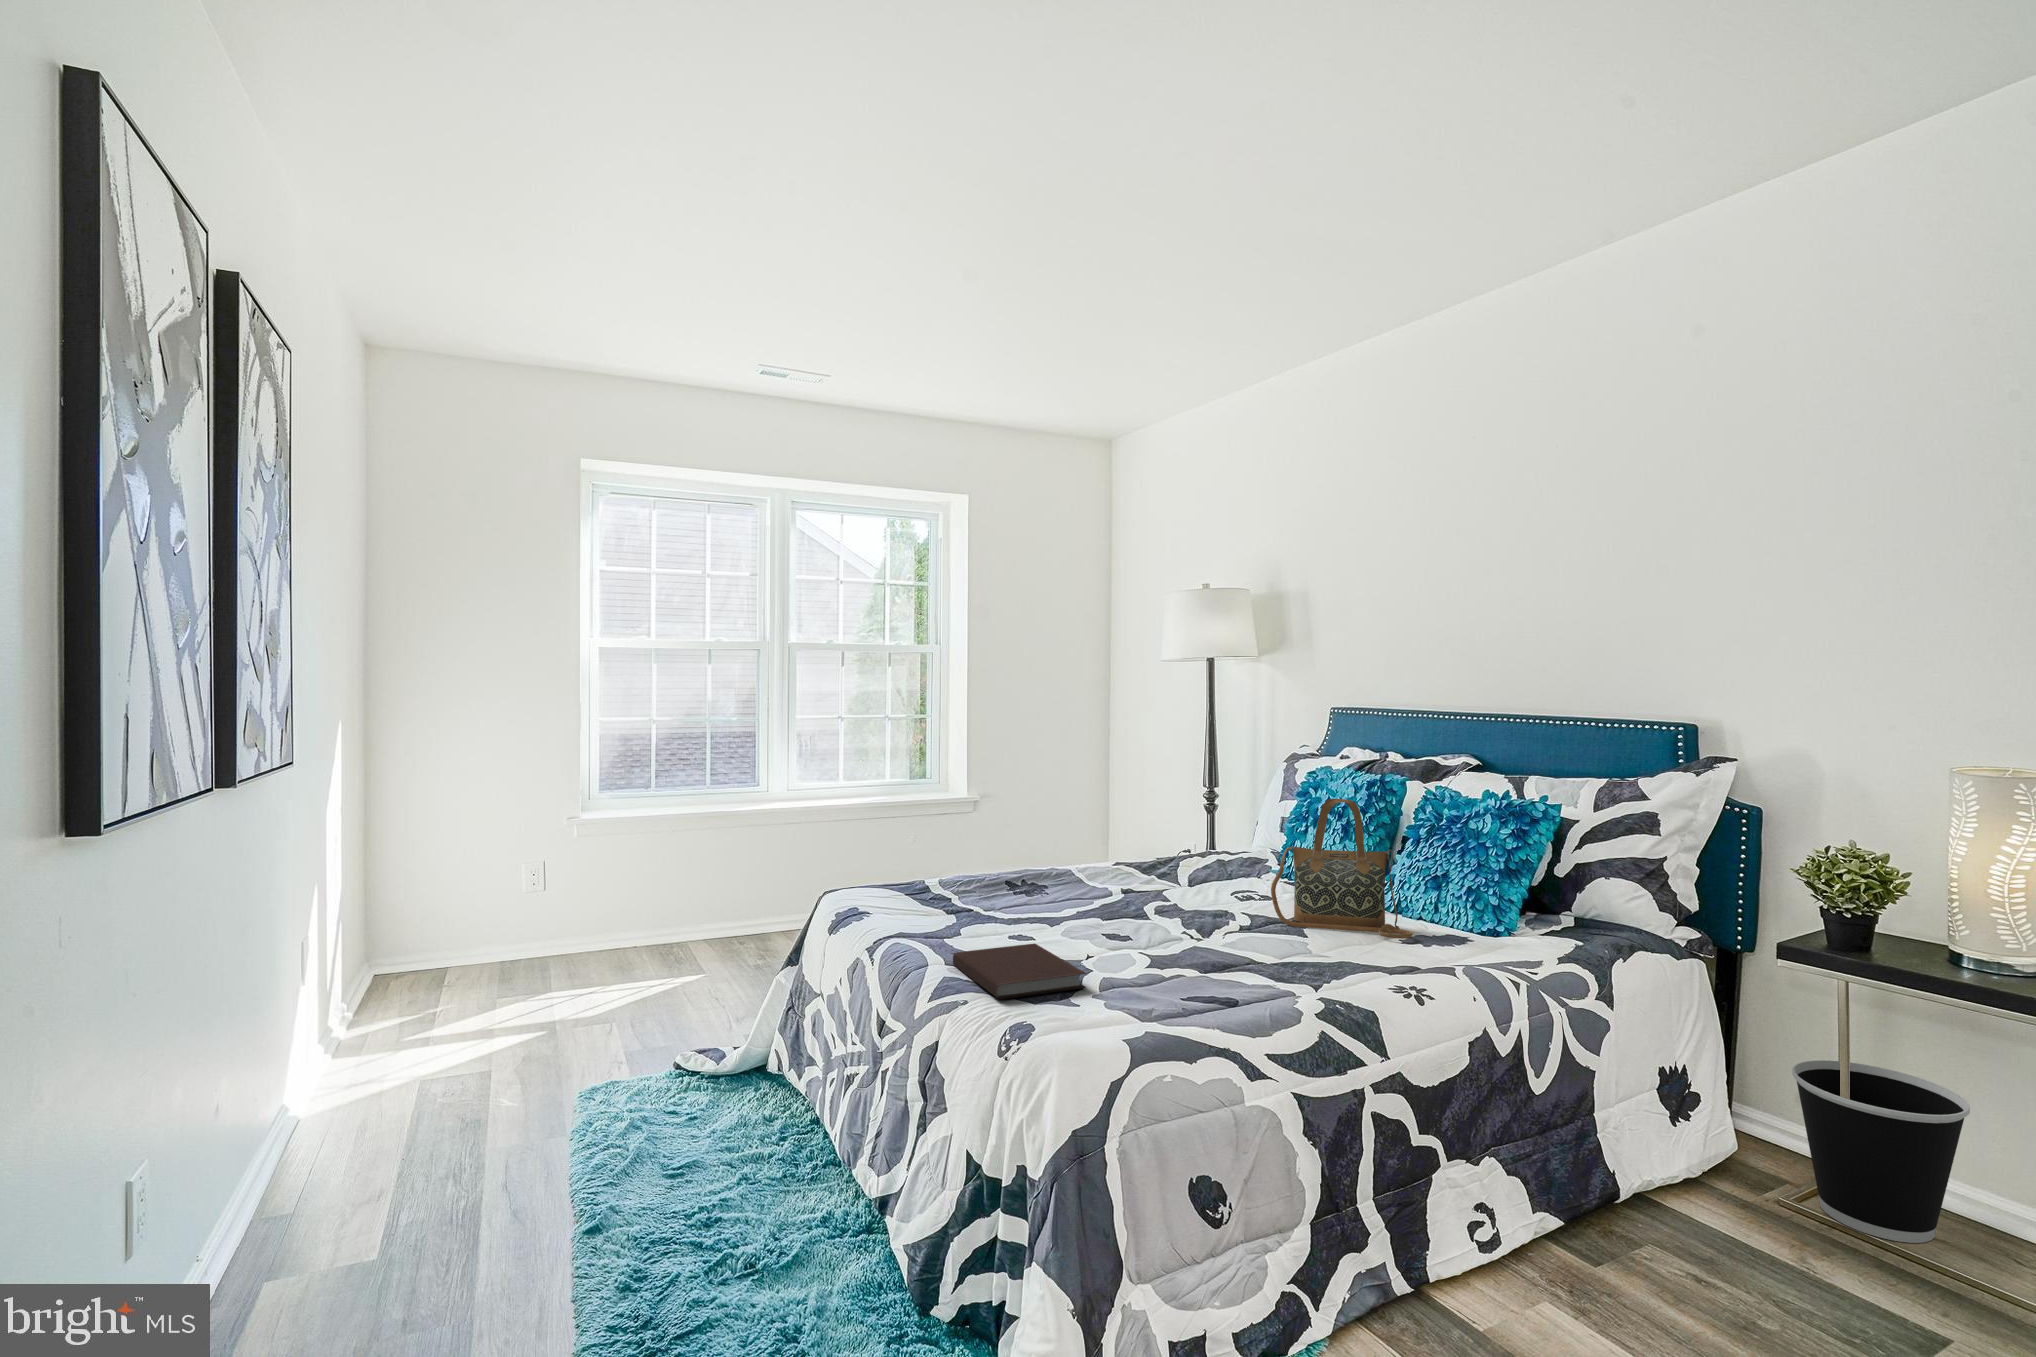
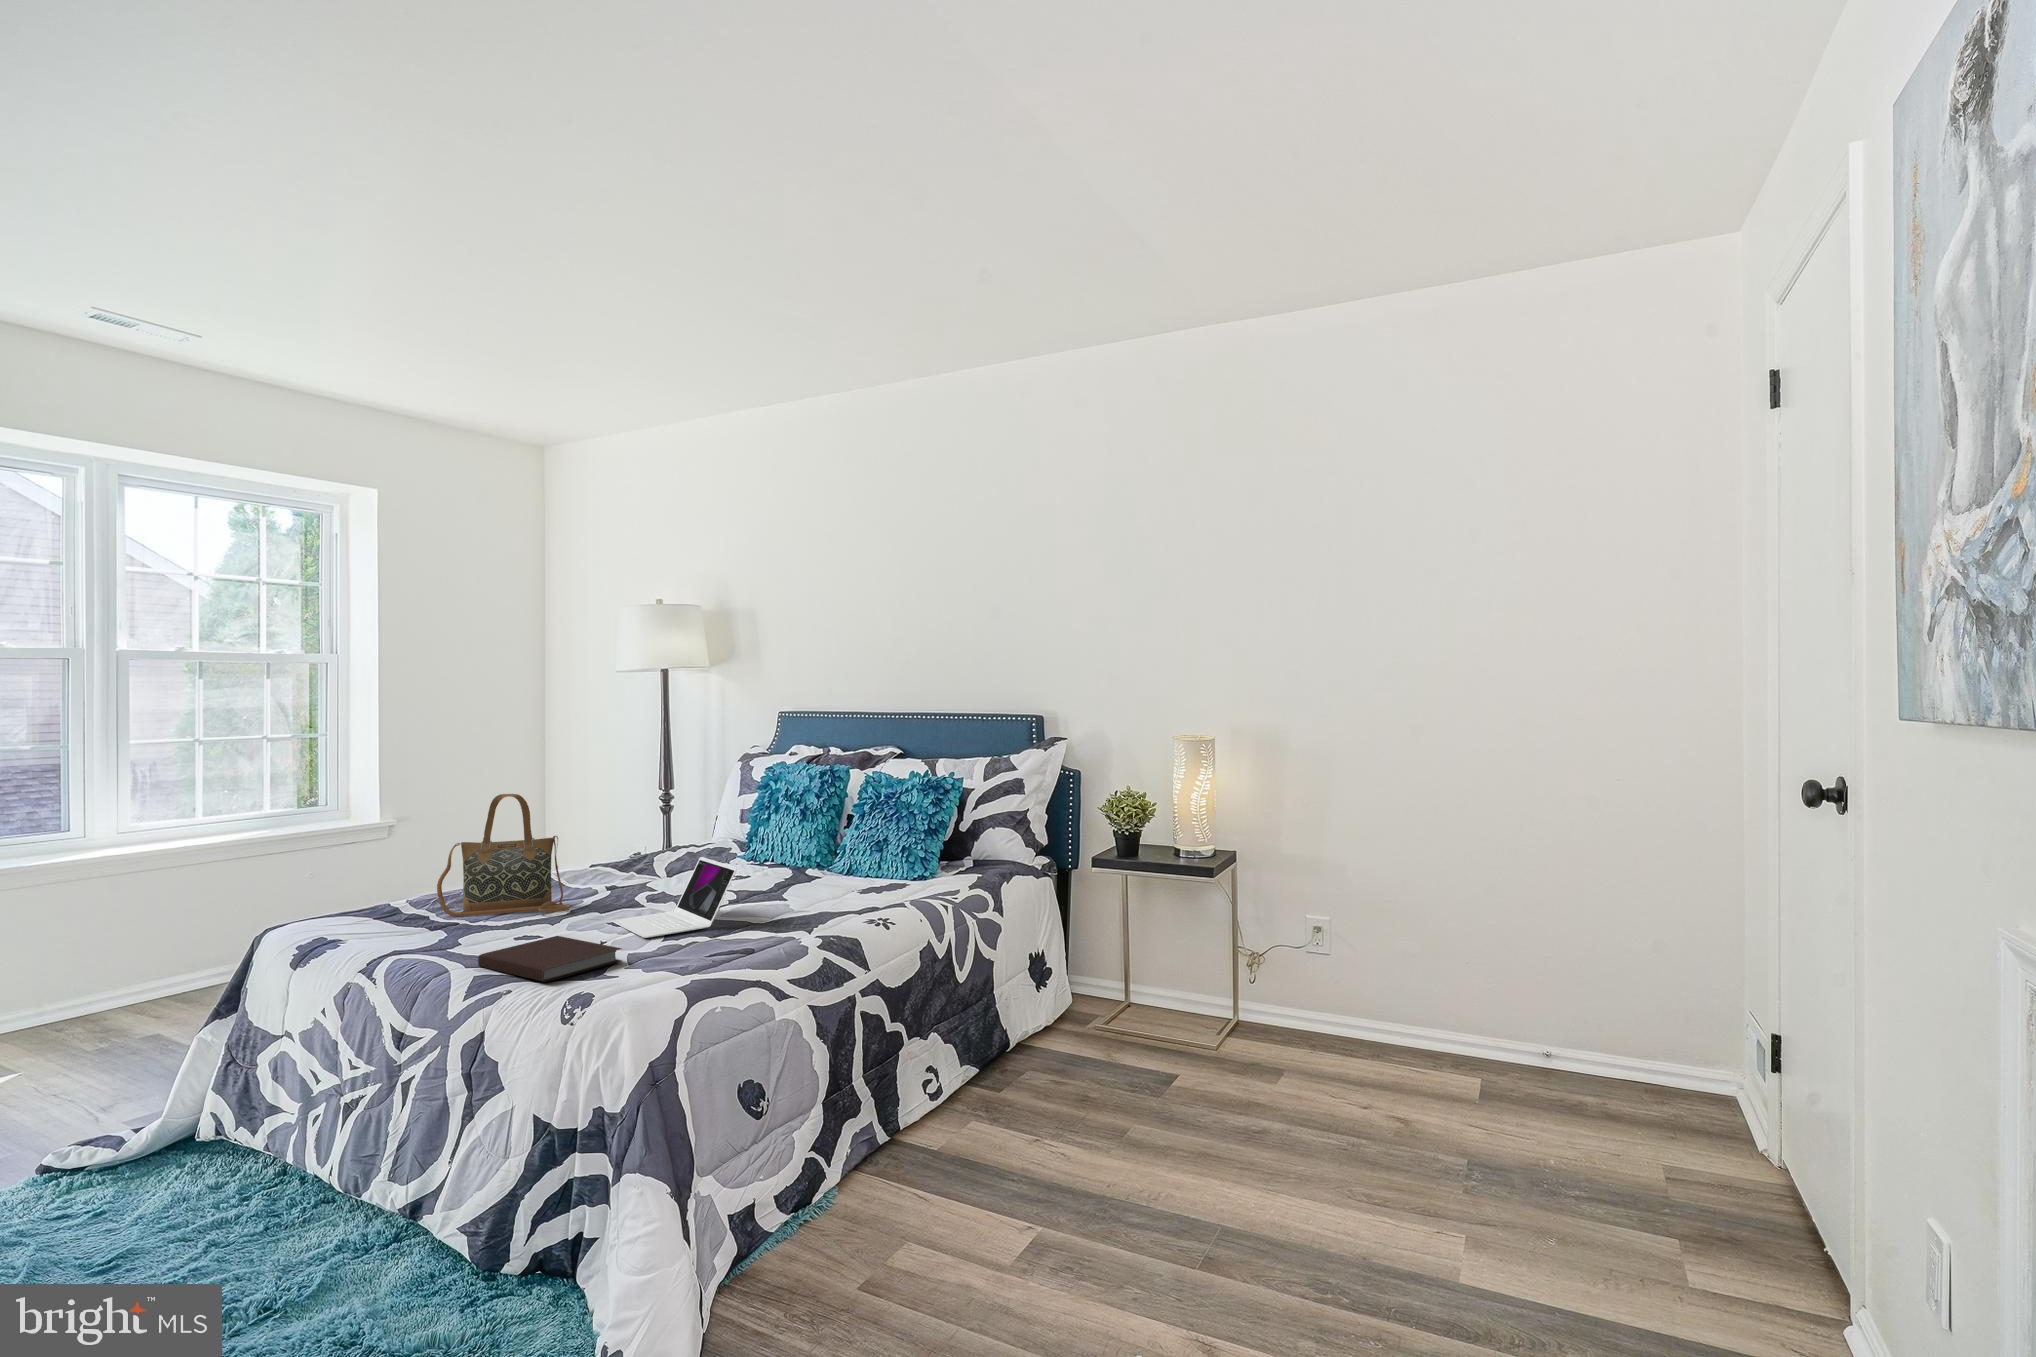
handbag: present [1271,799,1413,938] -> present [437,794,570,917]
laptop: none [1103,873,1232,962] -> present [613,857,737,938]
wastebasket: present [1792,1060,1970,1243] -> none [1101,930,1186,1034]

